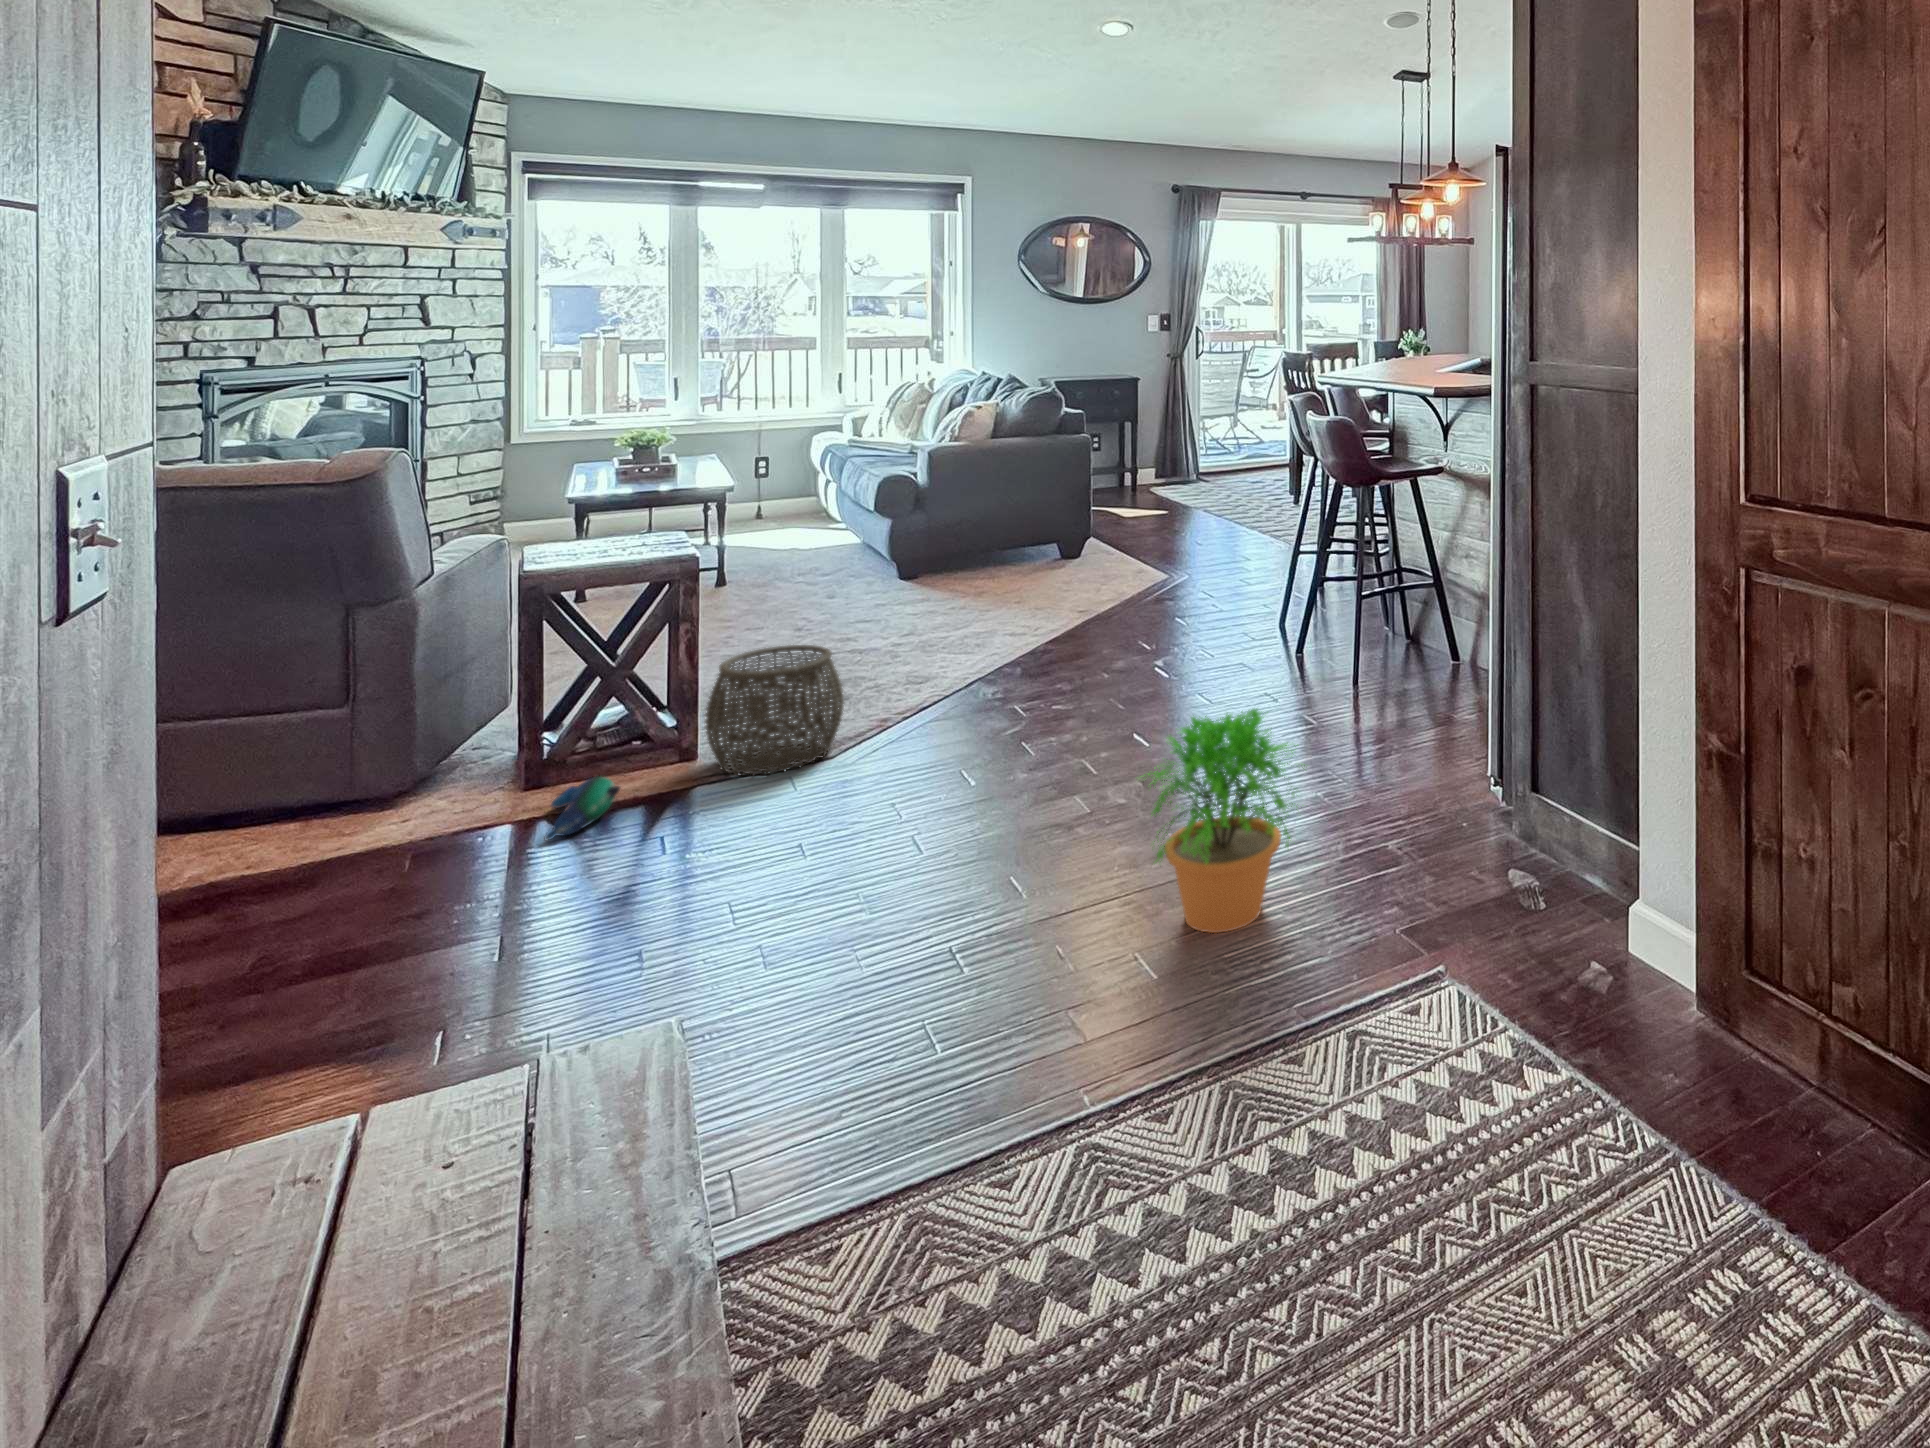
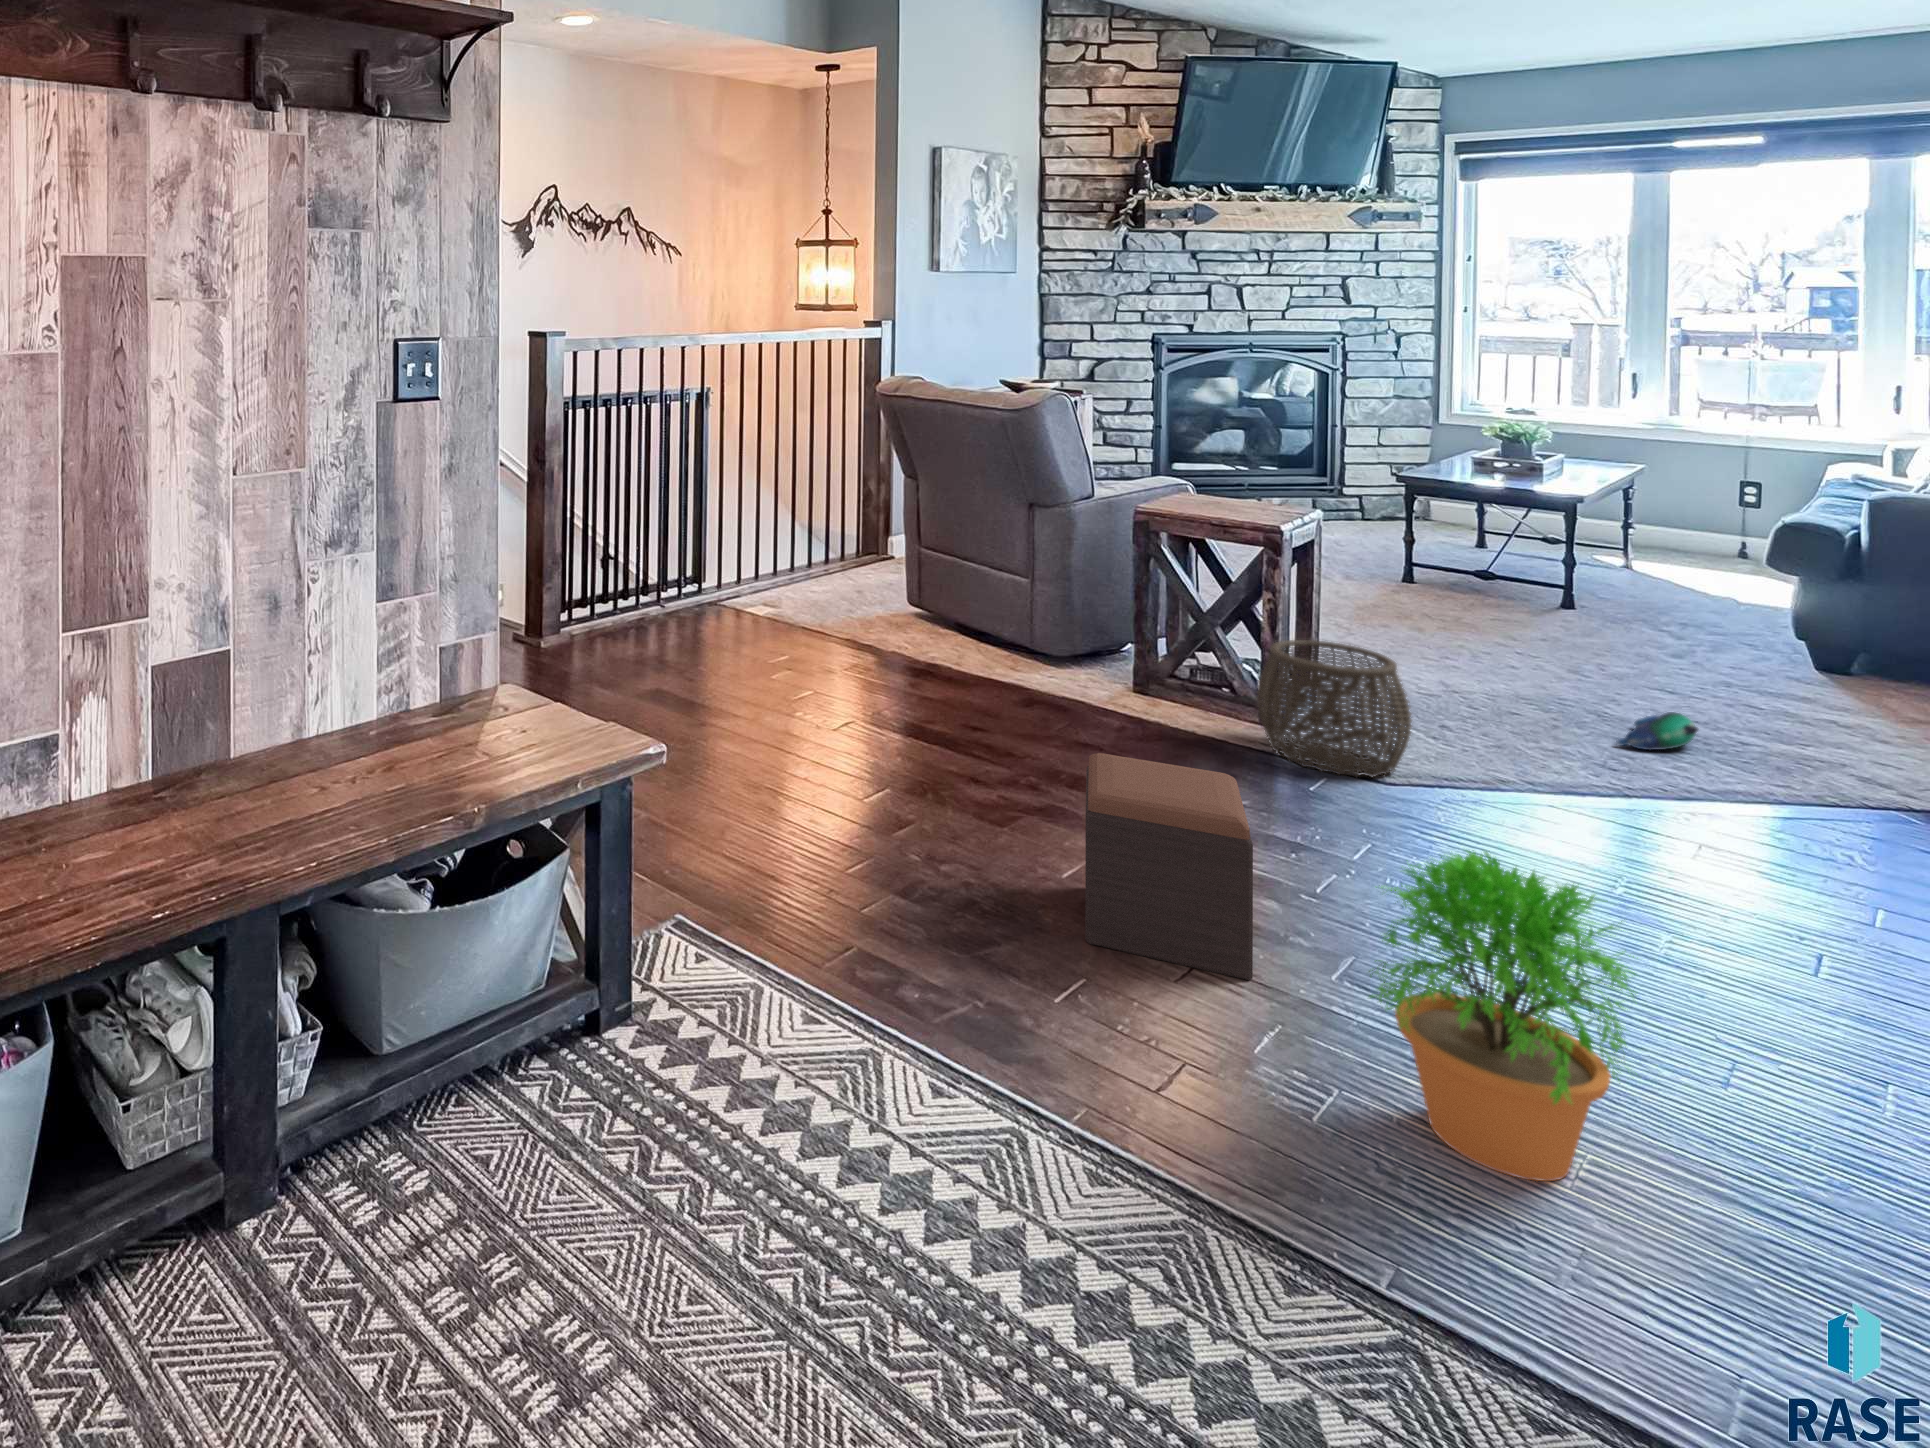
footstool: none [802,768,1005,994] -> present [1085,753,1253,980]
plush toy: present [544,776,620,841] -> present [1617,712,1698,750]

